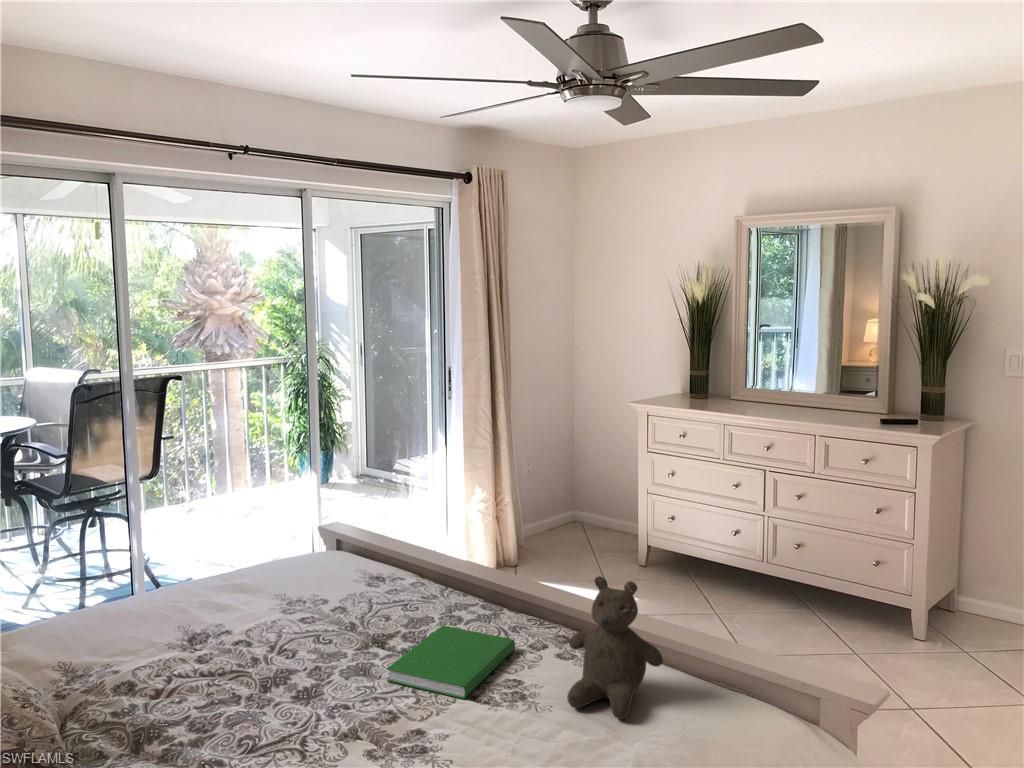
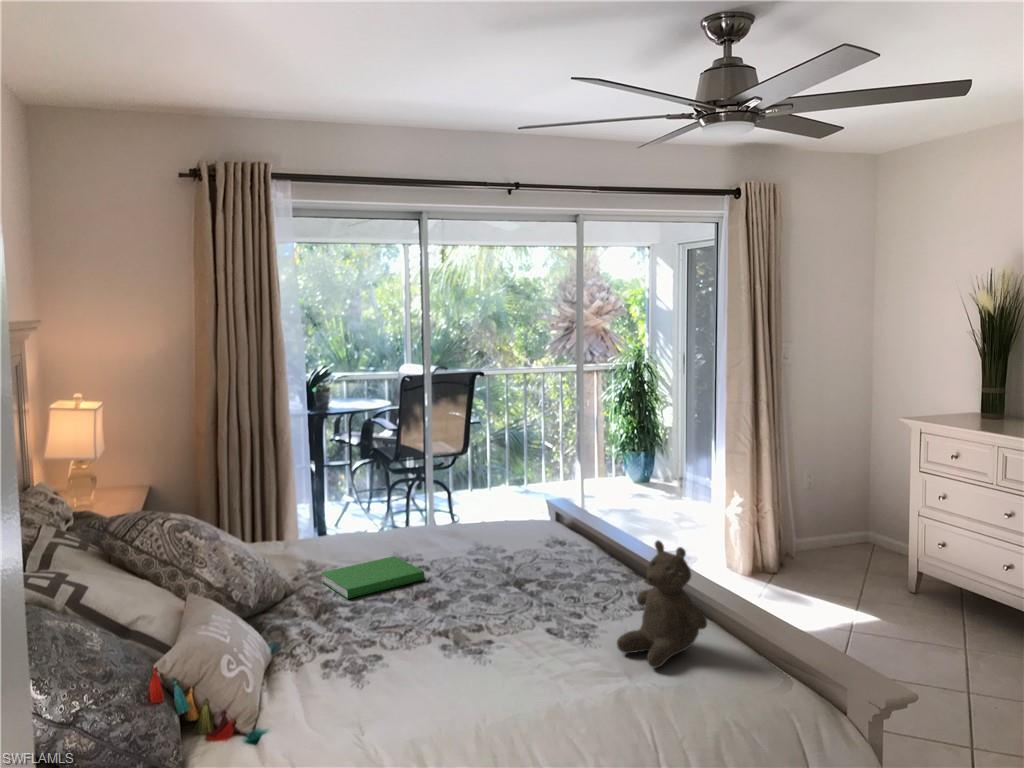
hardcover book: present [387,626,515,699] -> present [321,556,425,599]

